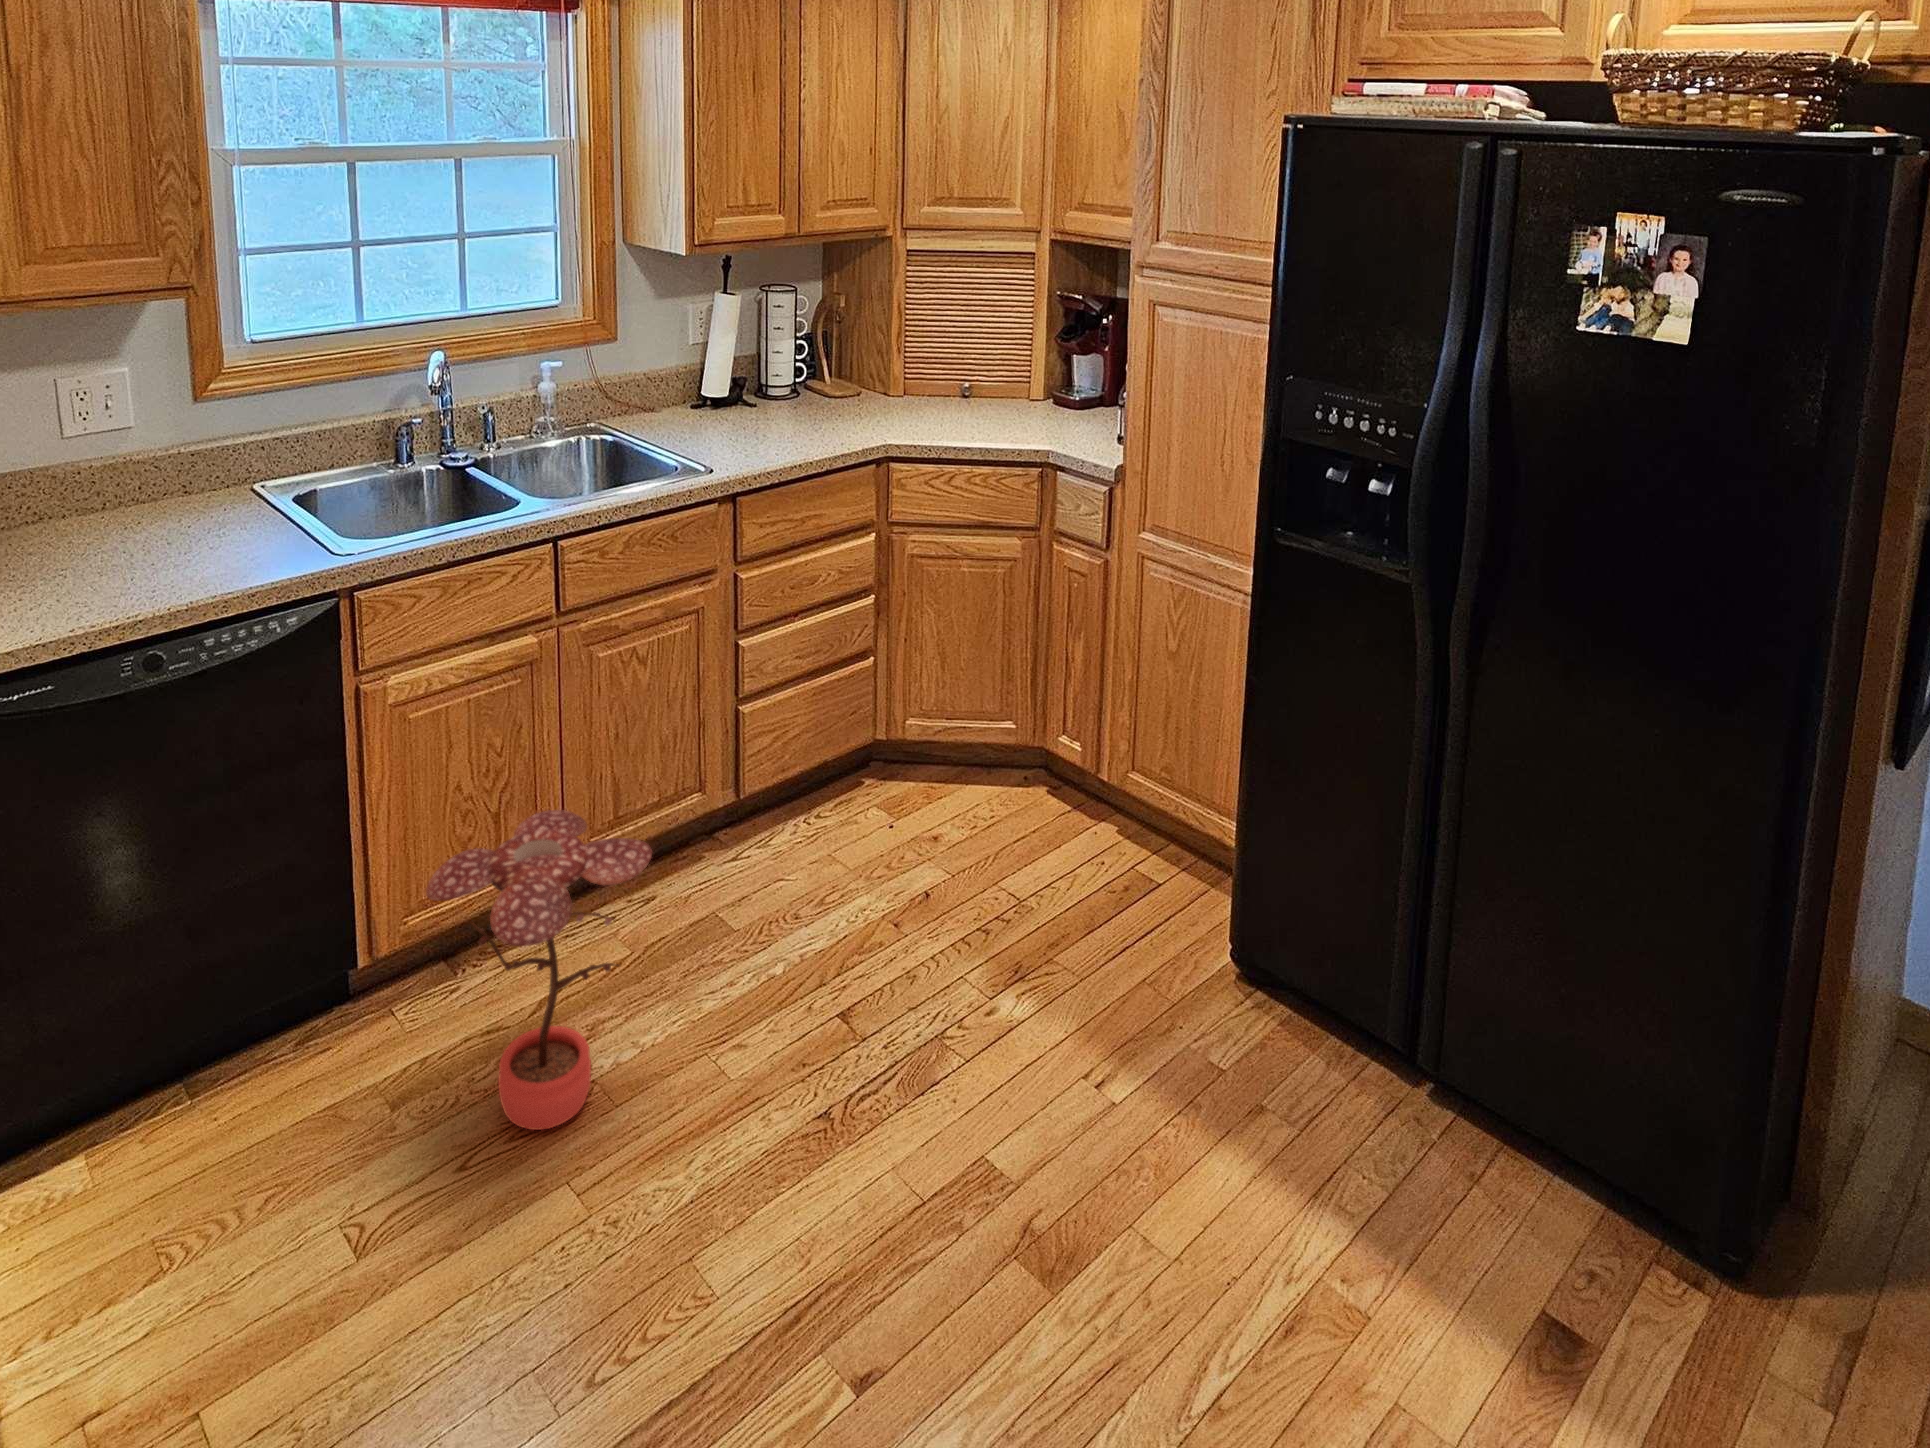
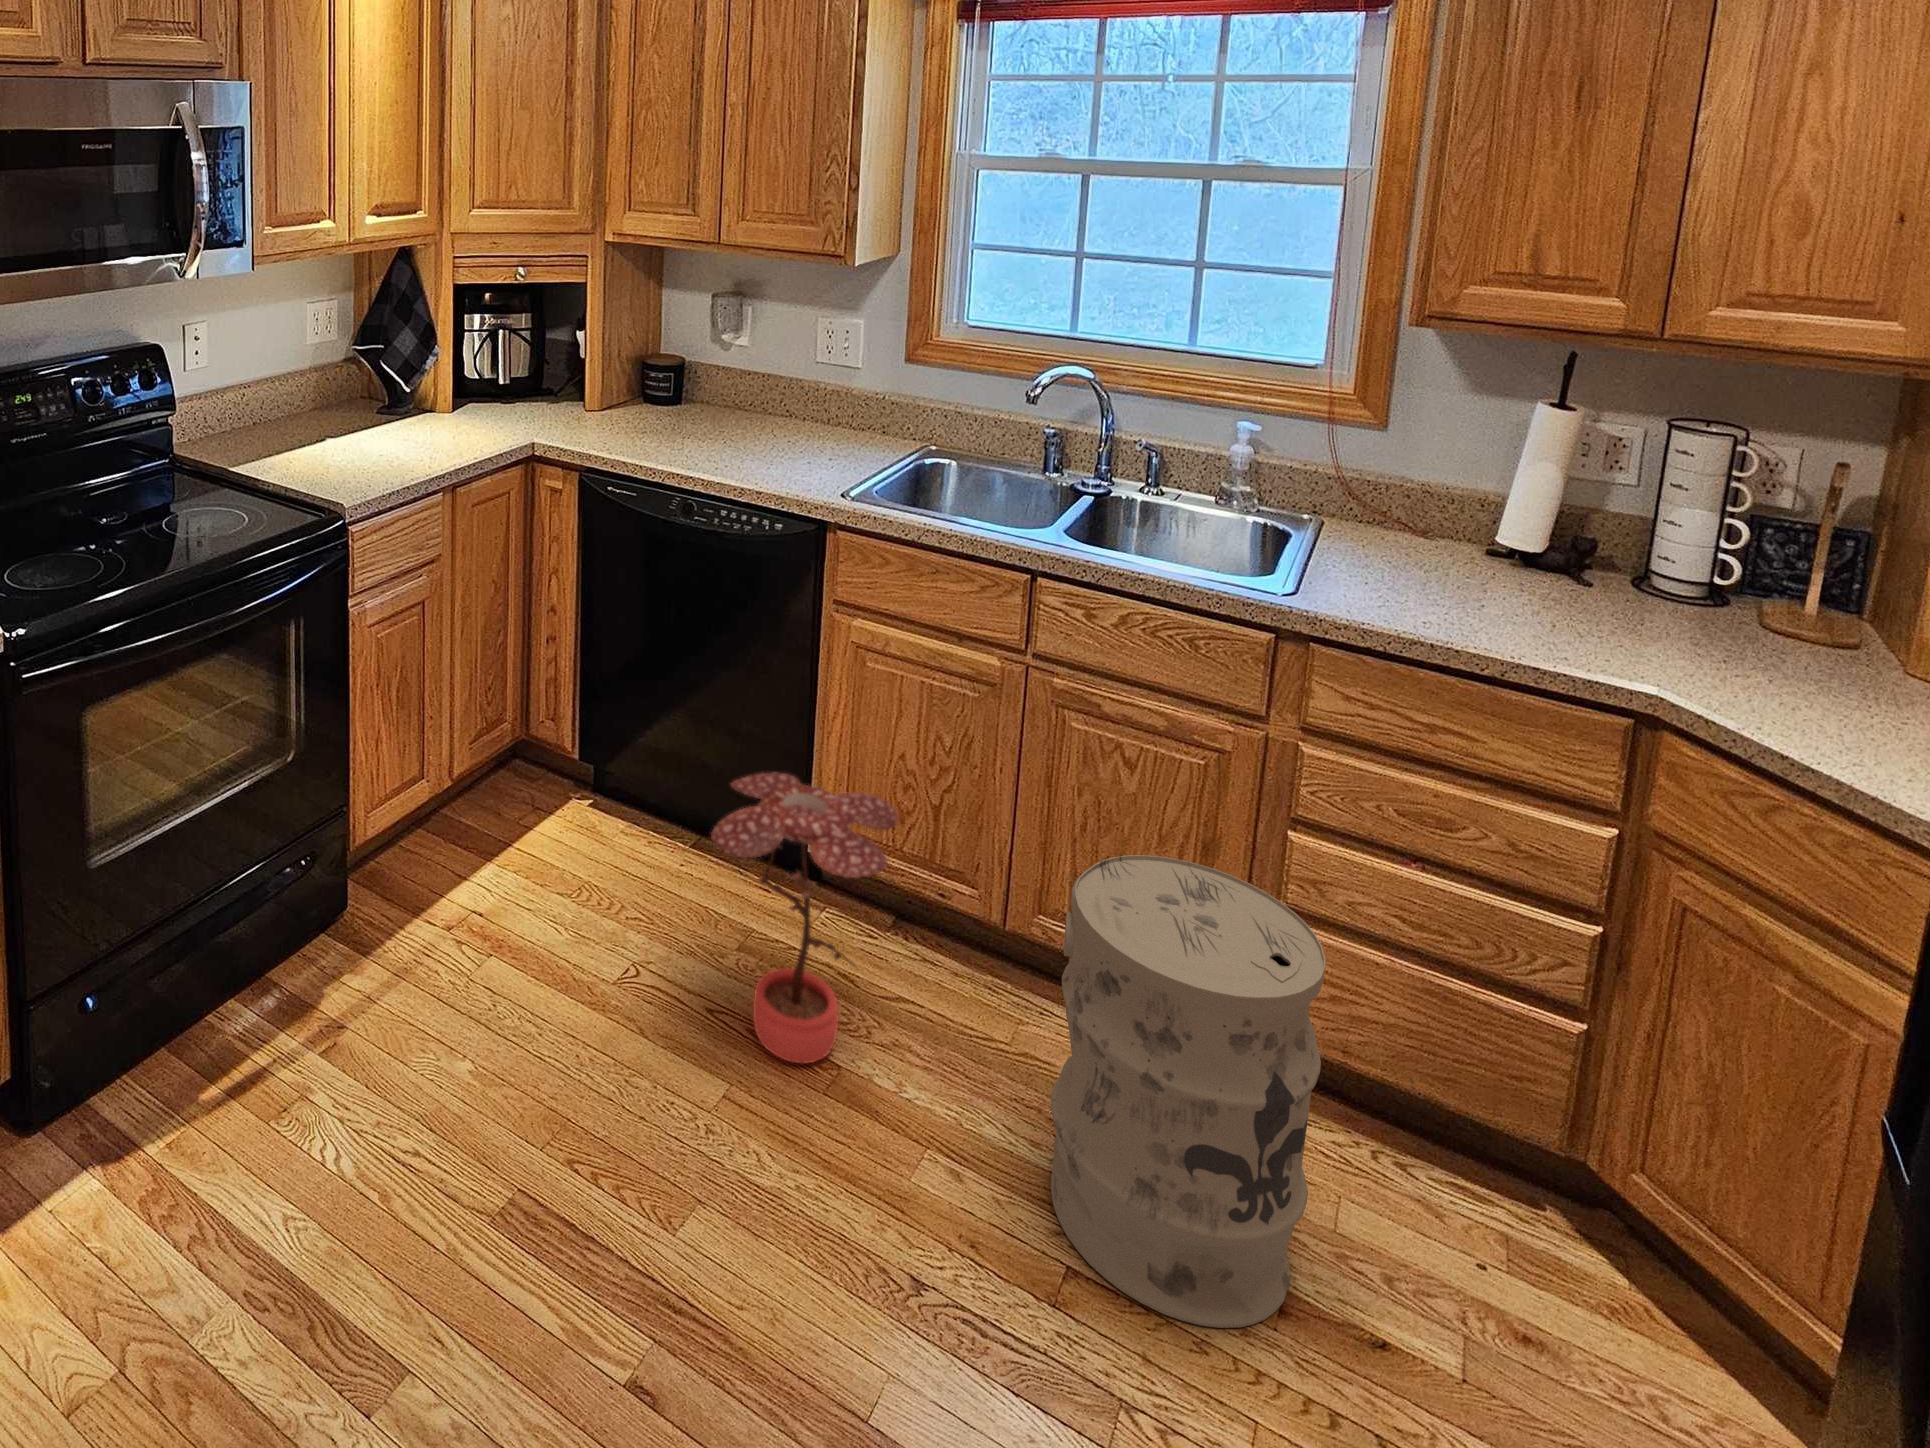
trash can: none [747,678,920,1009] -> present [1051,855,1326,1328]

